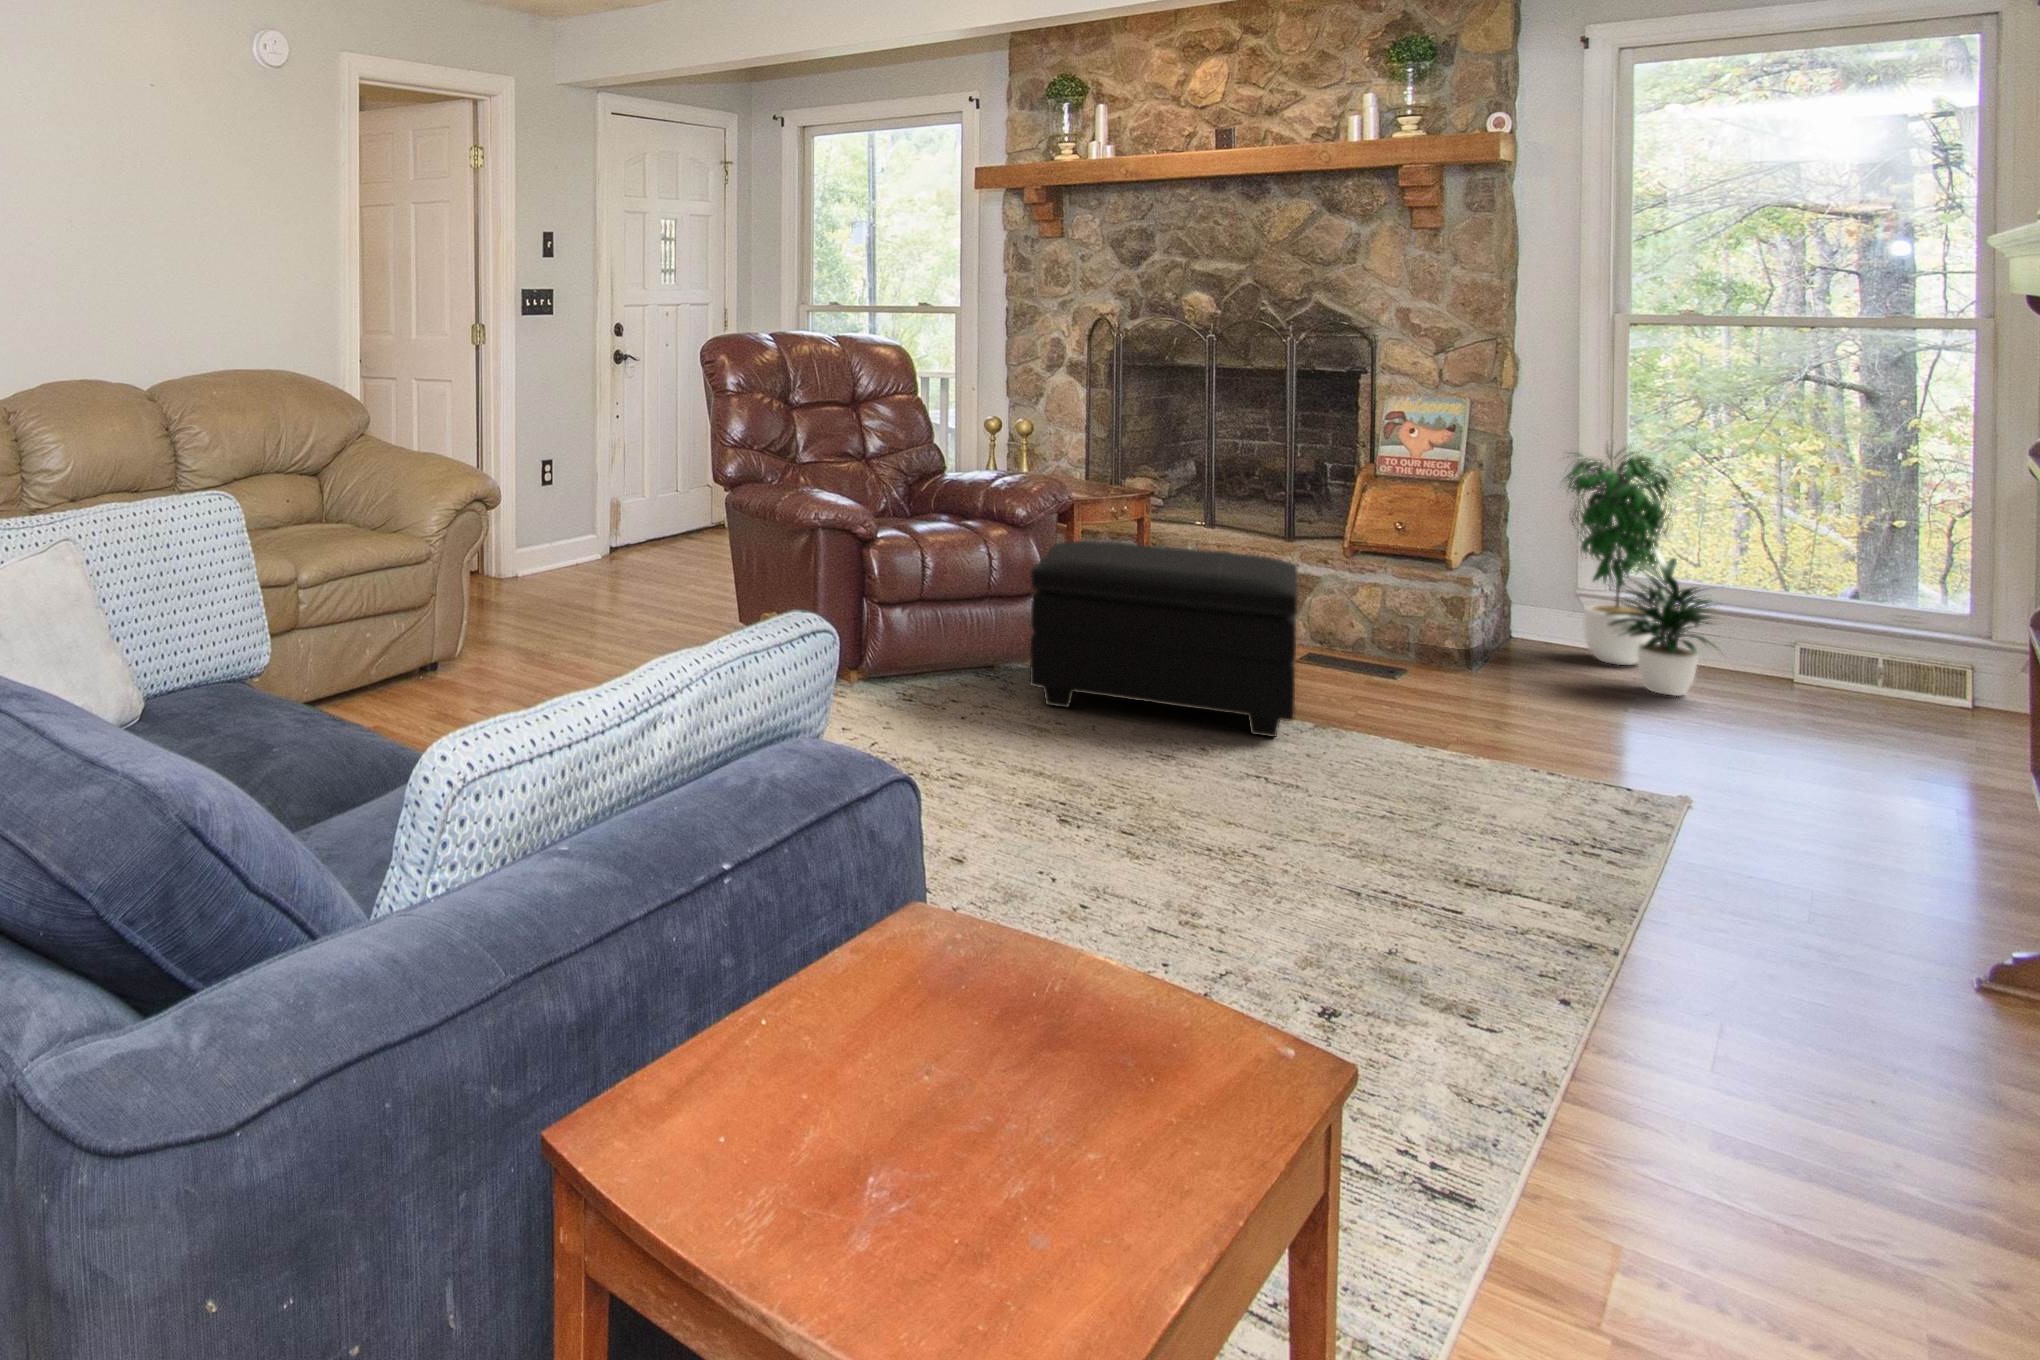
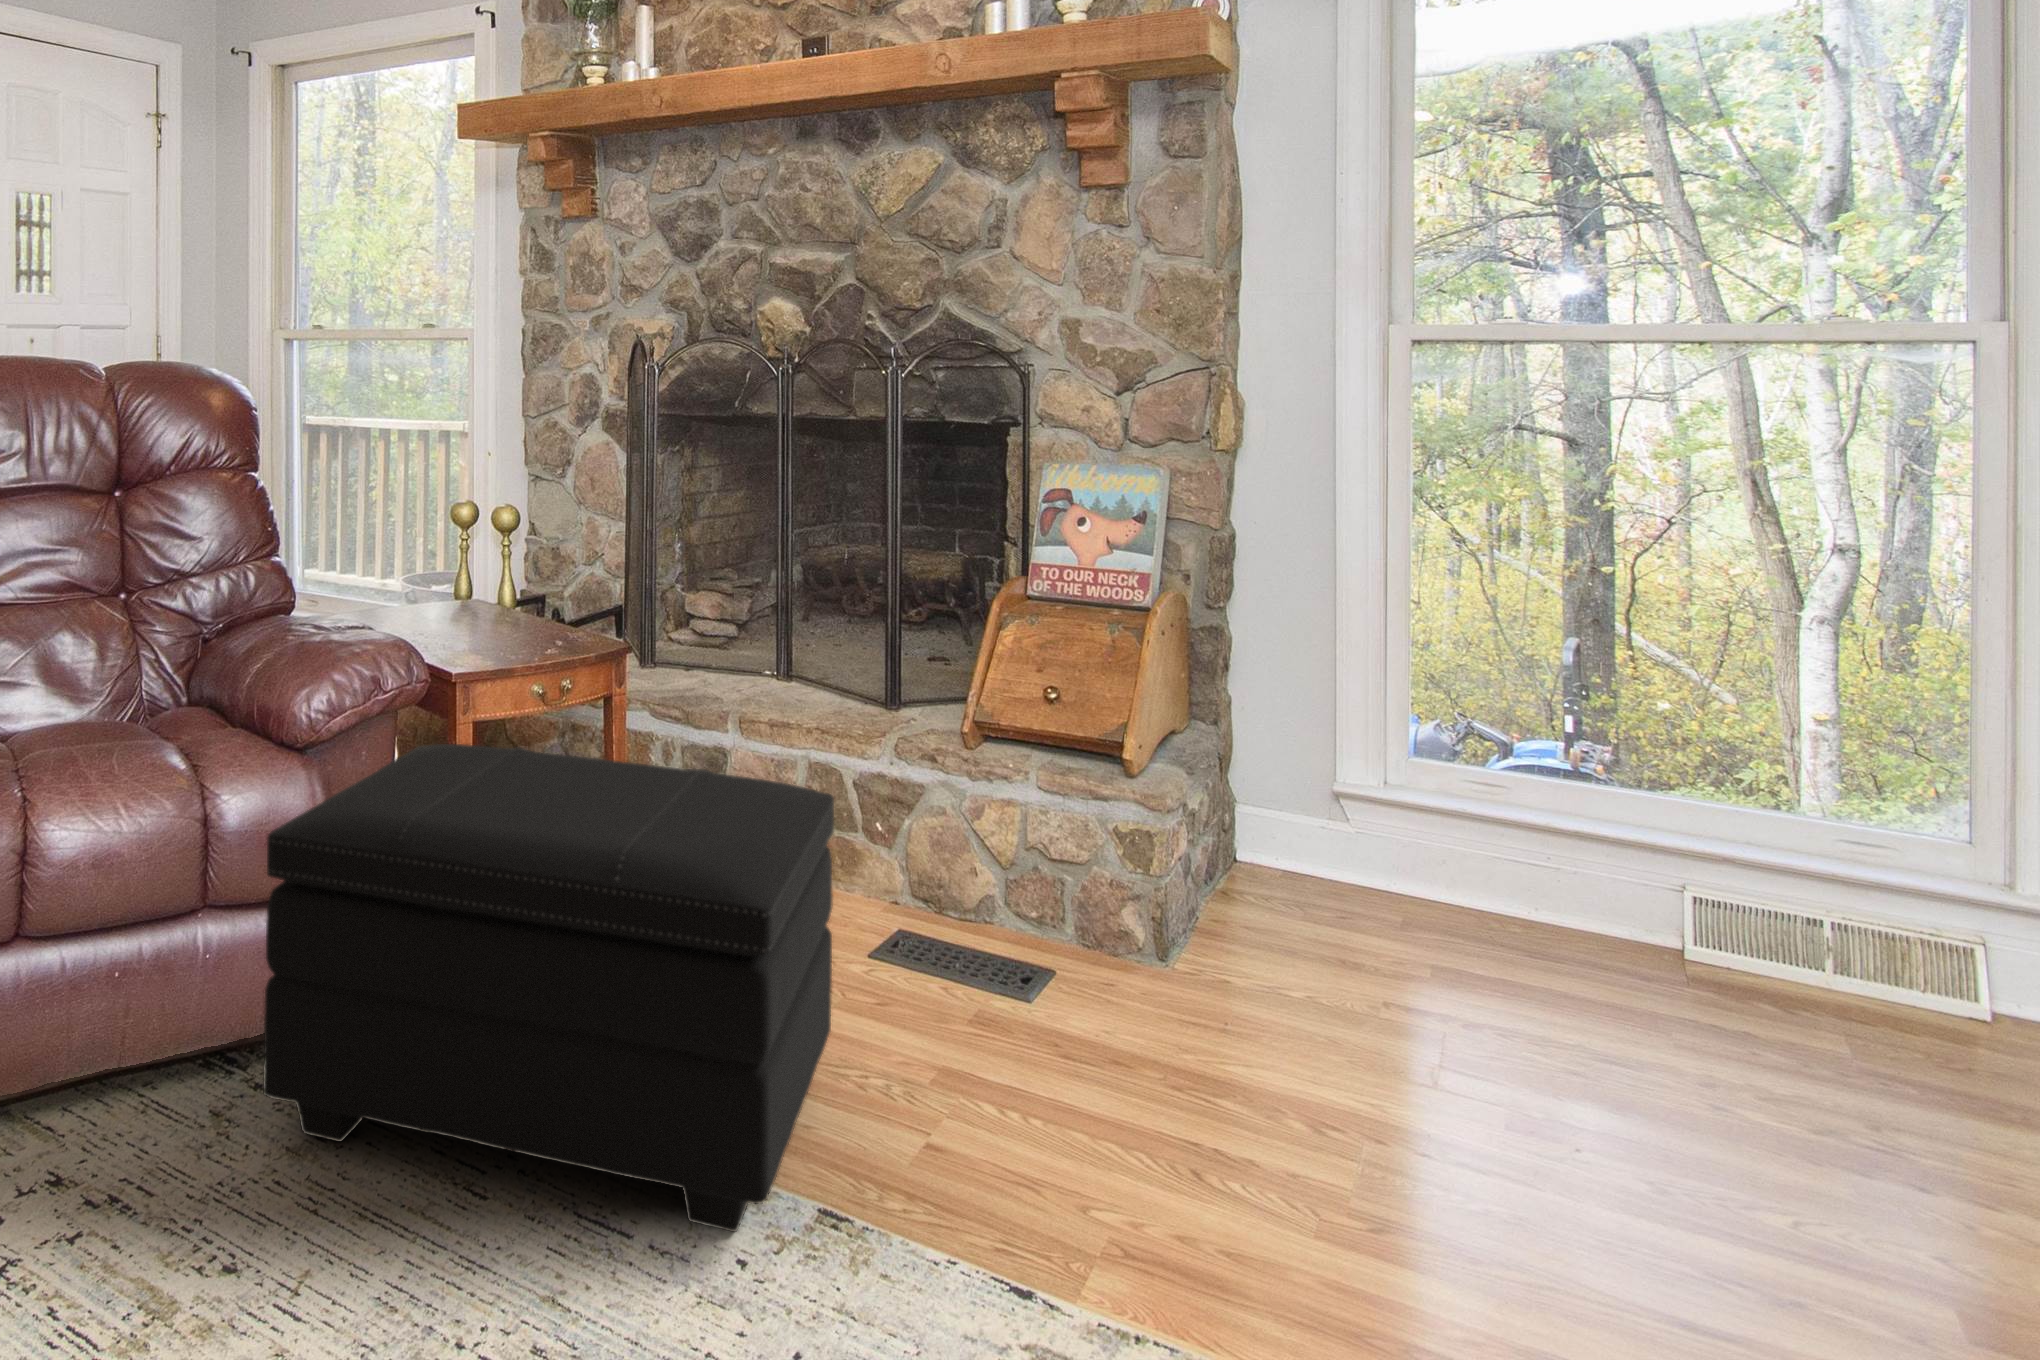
potted plant: present [1563,449,1722,696] -> none [1302,530,1597,1021]

